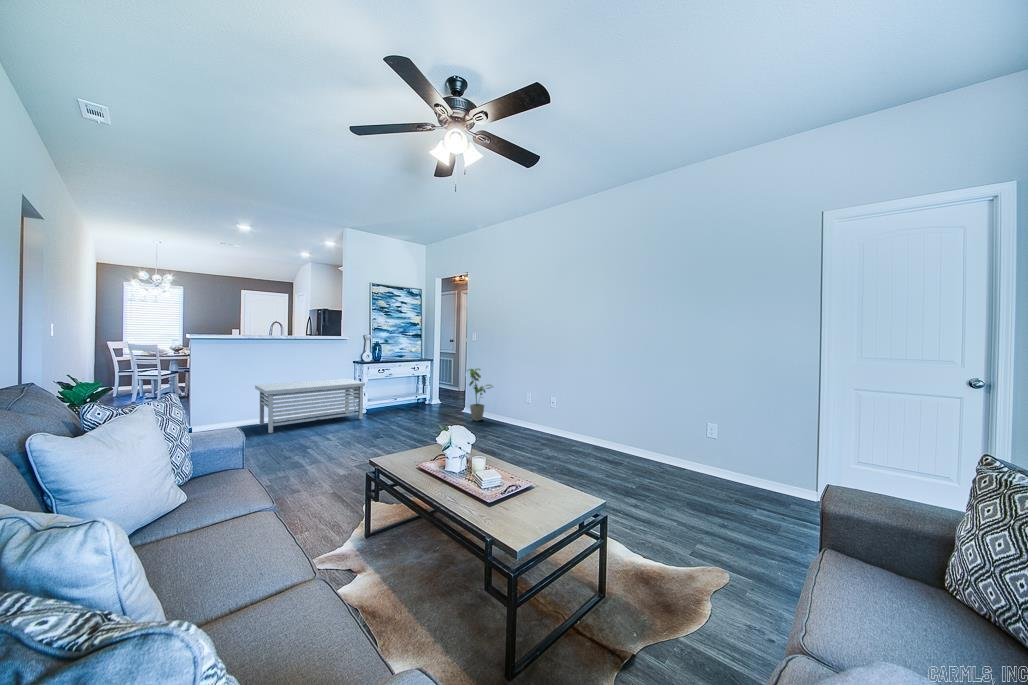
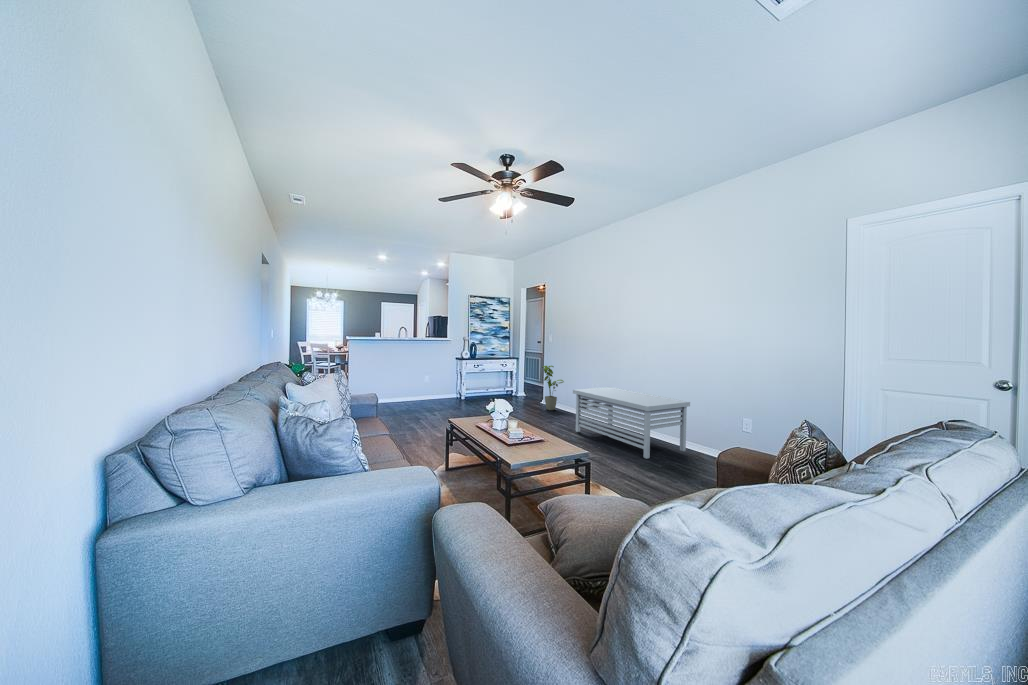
storage bench: present [255,379,365,433] -> present [573,387,690,459]

